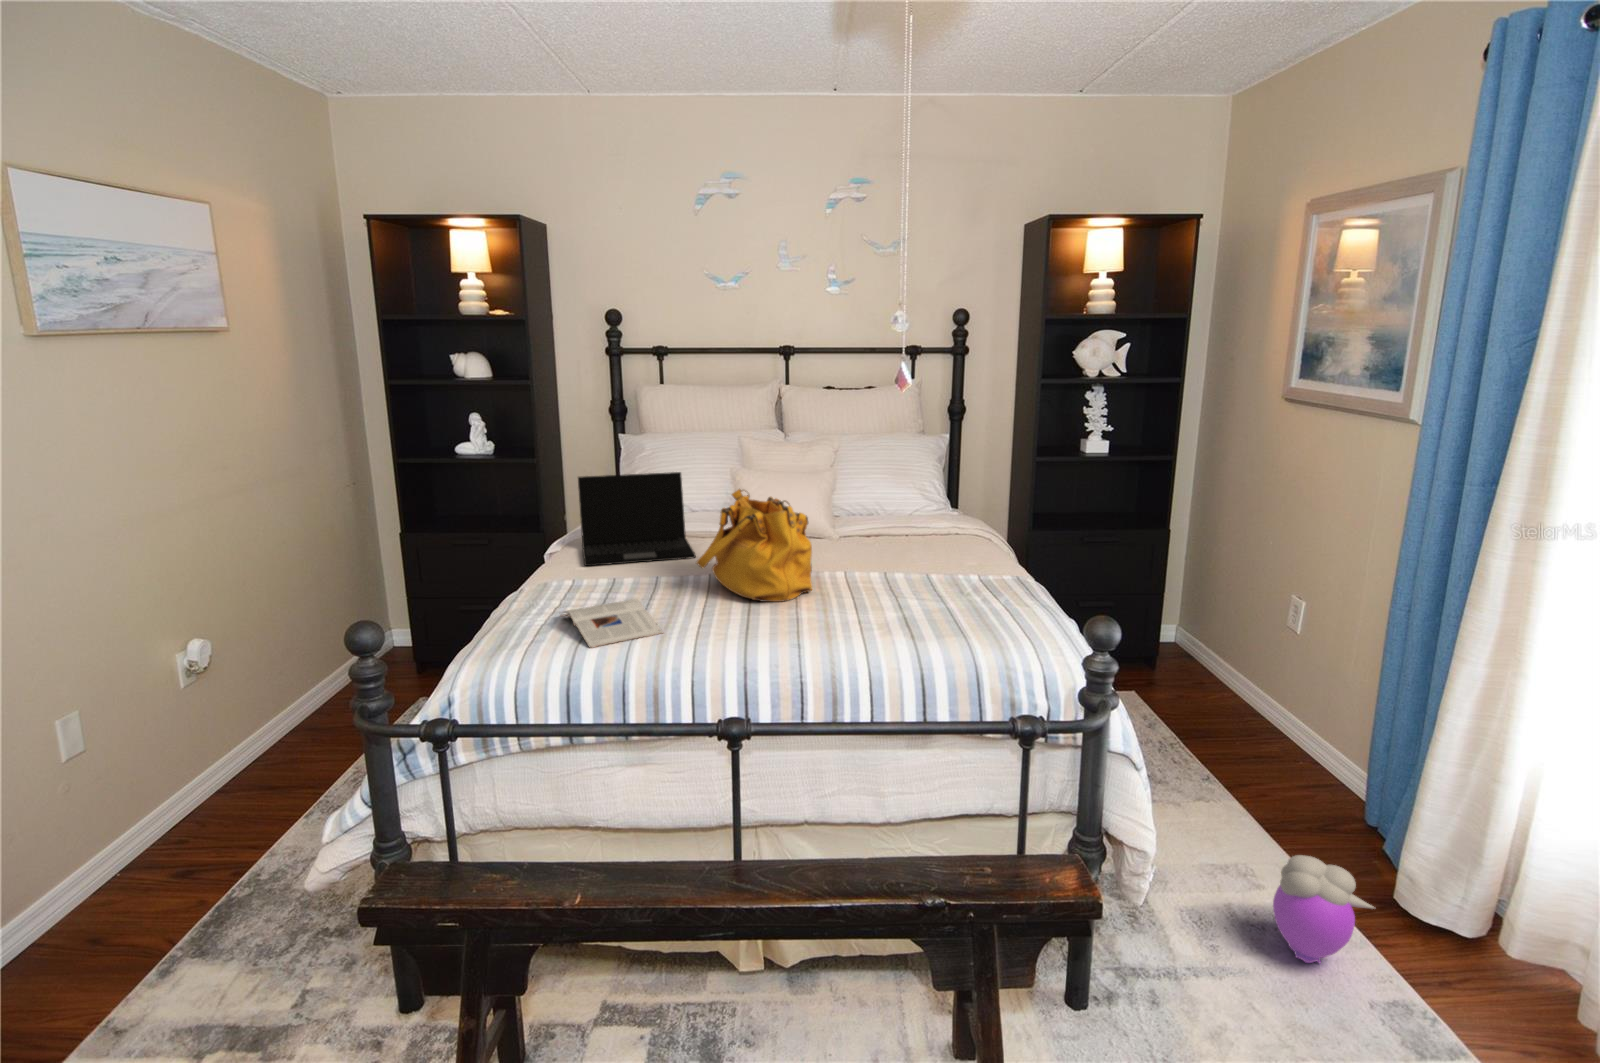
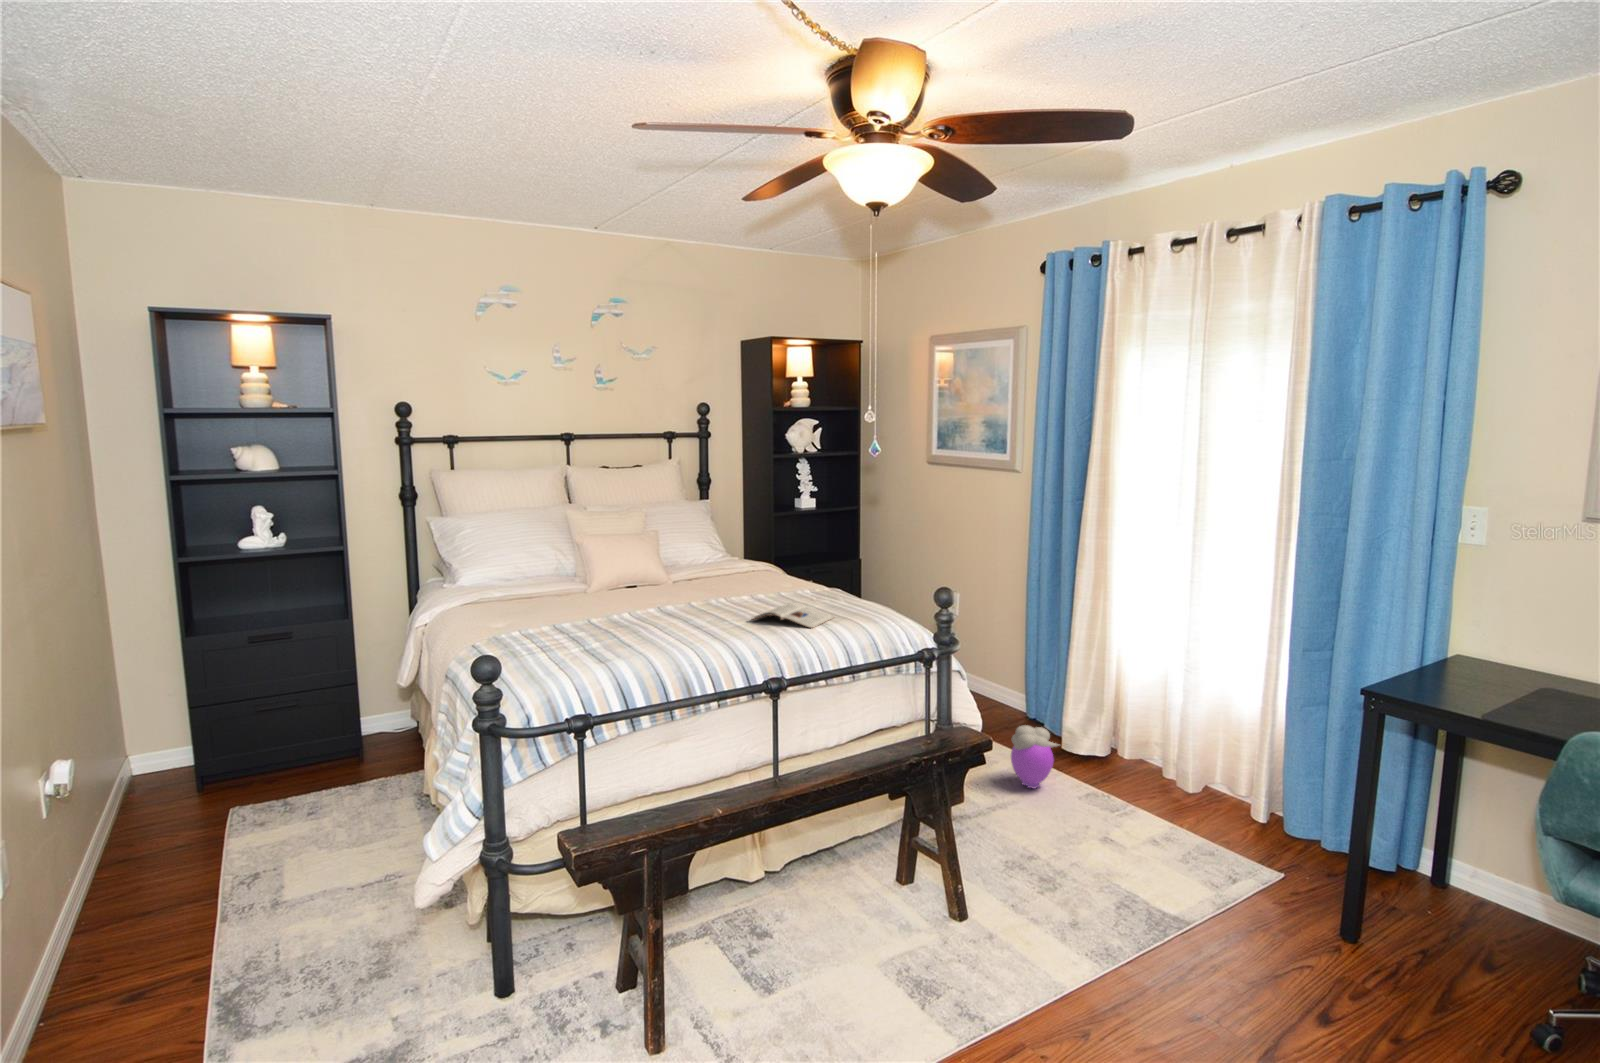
laptop: present [578,472,696,566] -> none [460,540,584,622]
handbag: present [696,489,812,602] -> none [623,543,712,621]
magazine: present [561,599,663,648] -> present [752,603,834,628]

